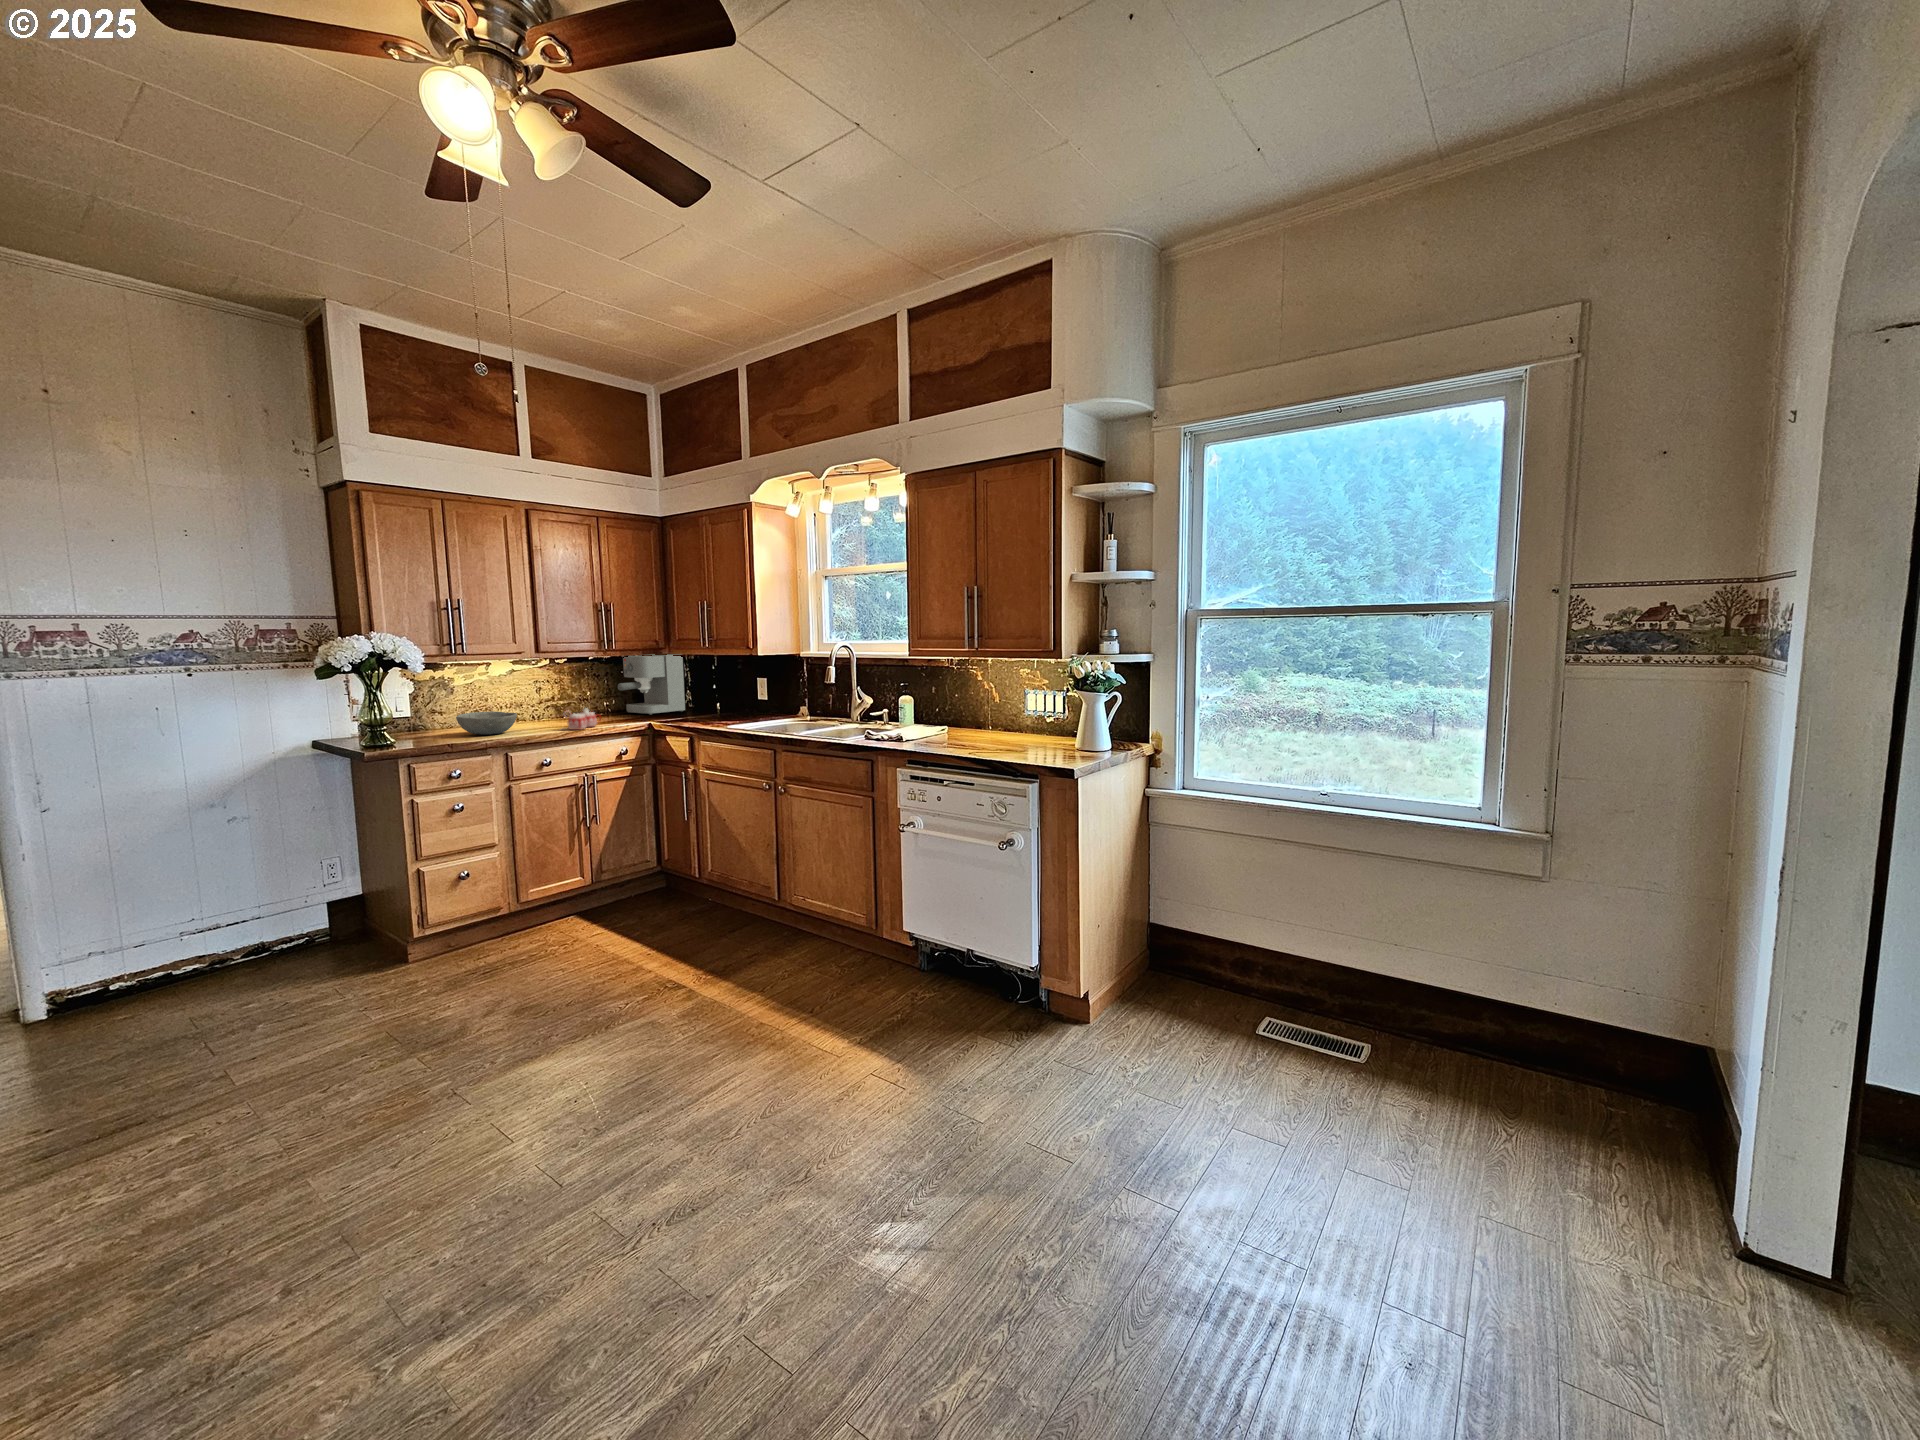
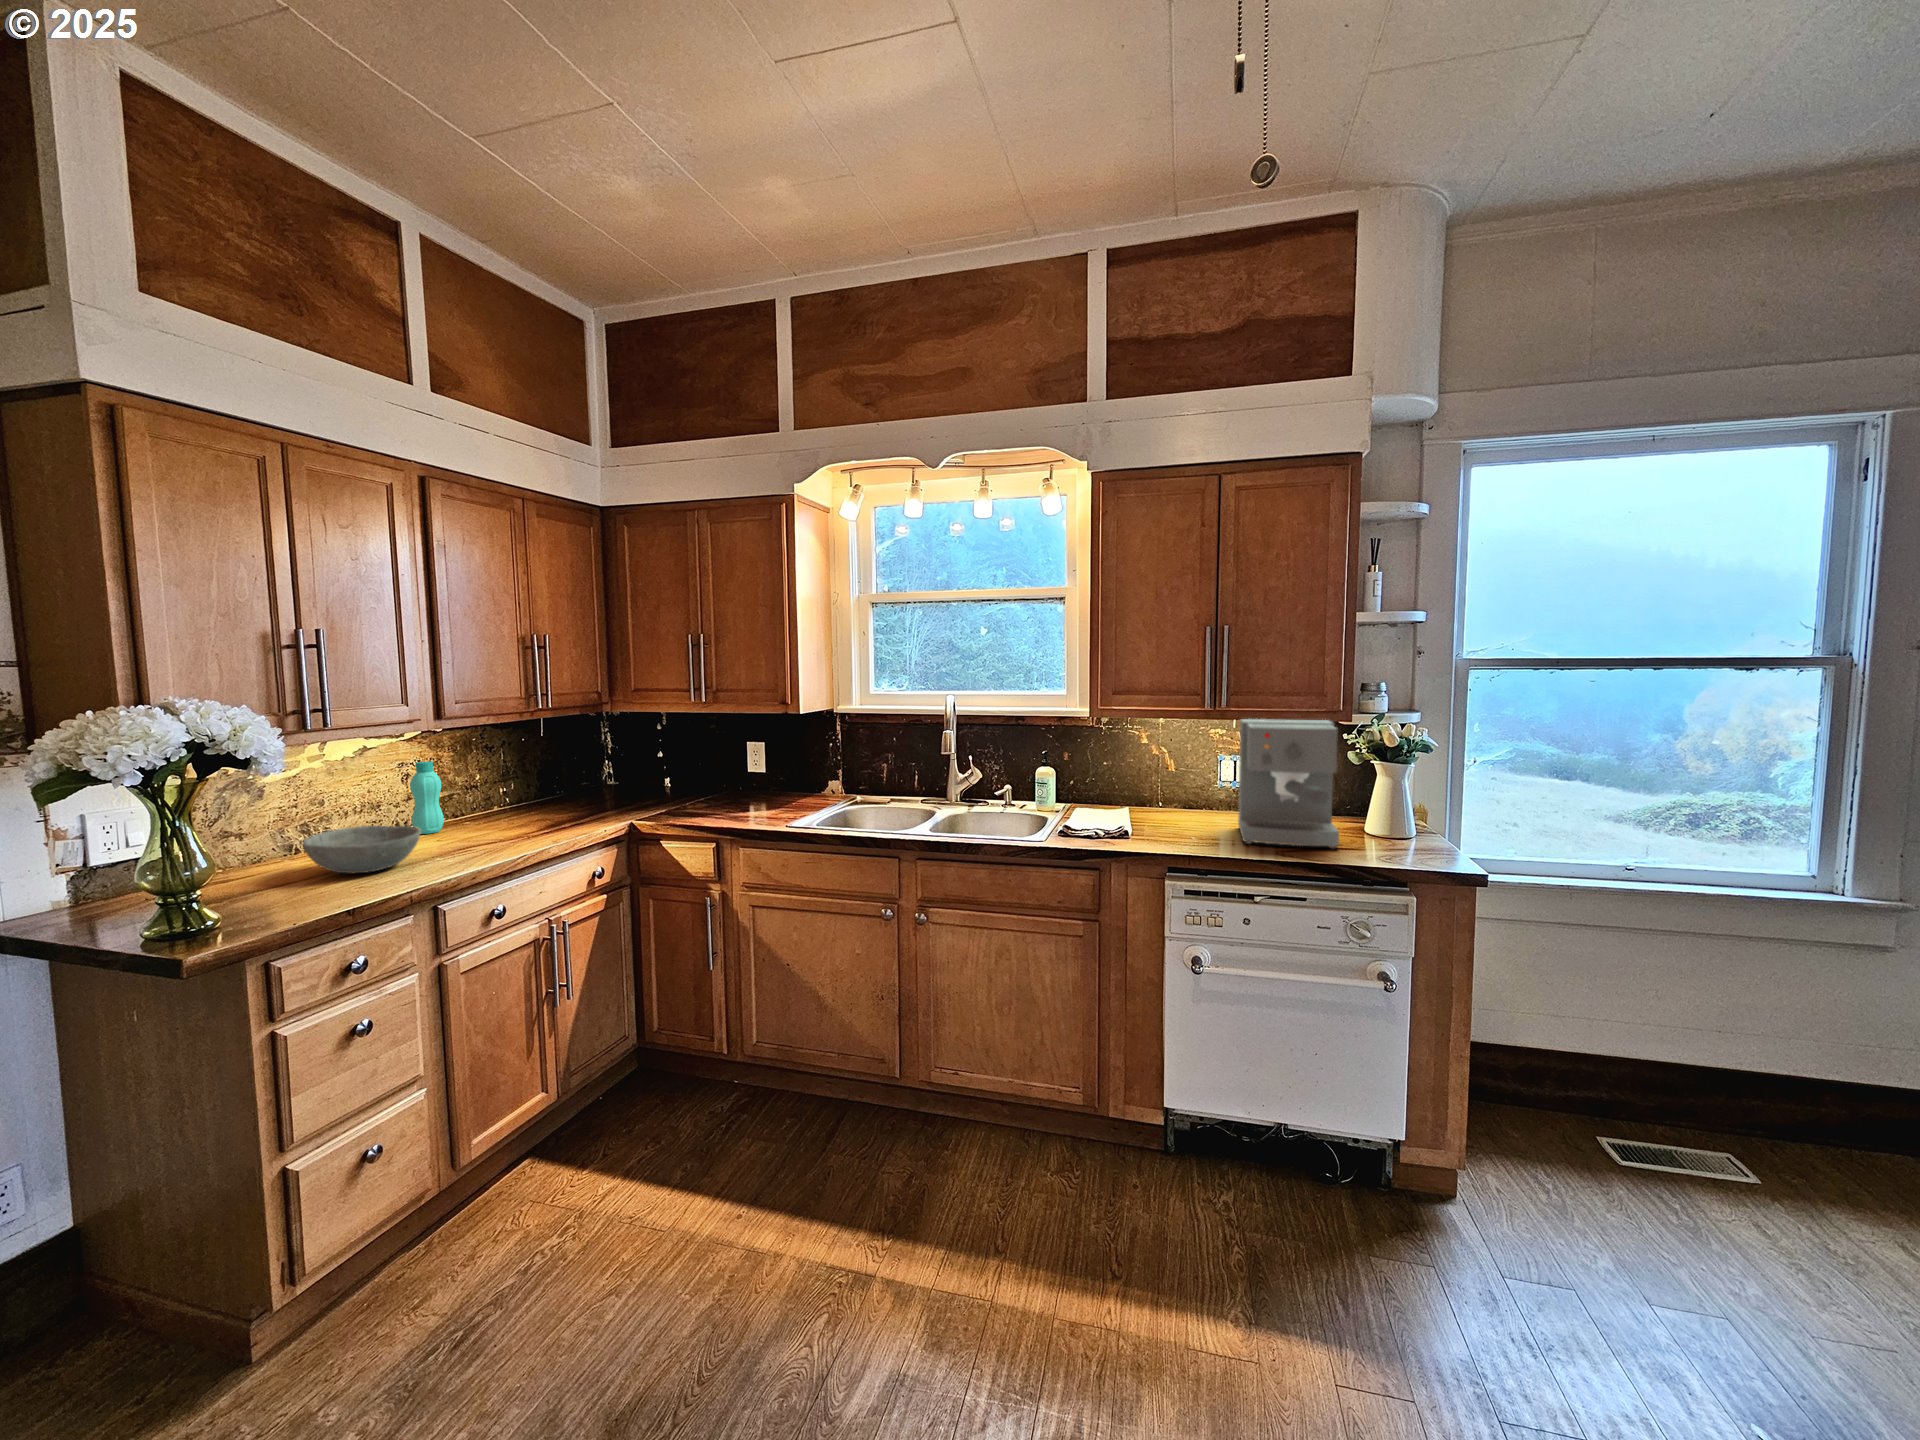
coffee maker: present [617,654,685,715] -> present [1238,719,1339,848]
bottle: none [536,680,554,723] -> present [410,761,444,834]
mug: present [567,708,598,730] -> none [497,807,552,849]

